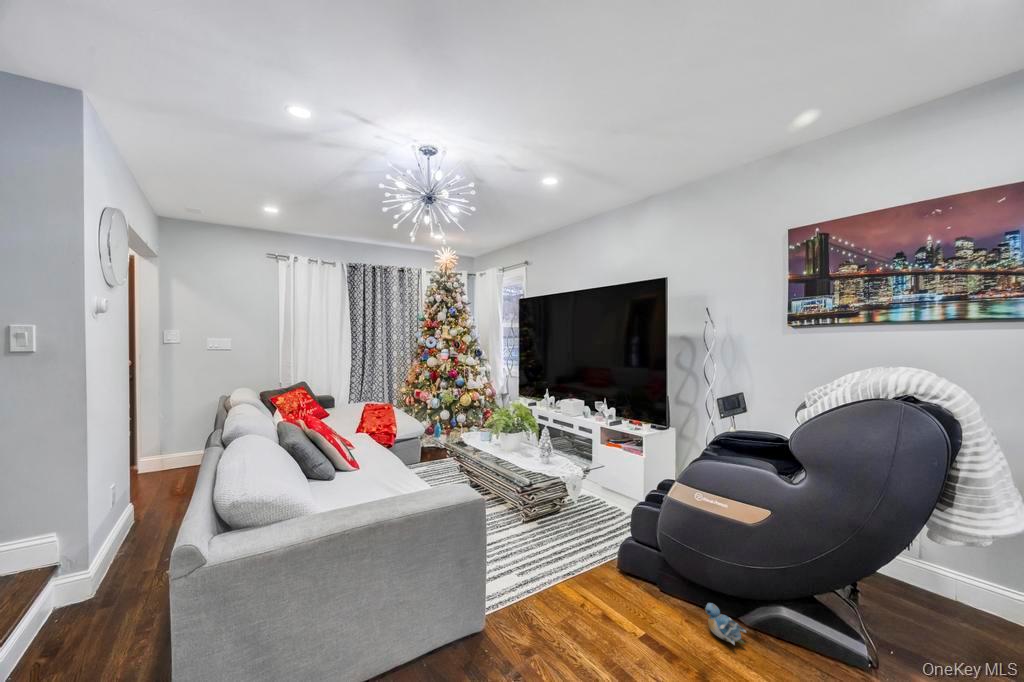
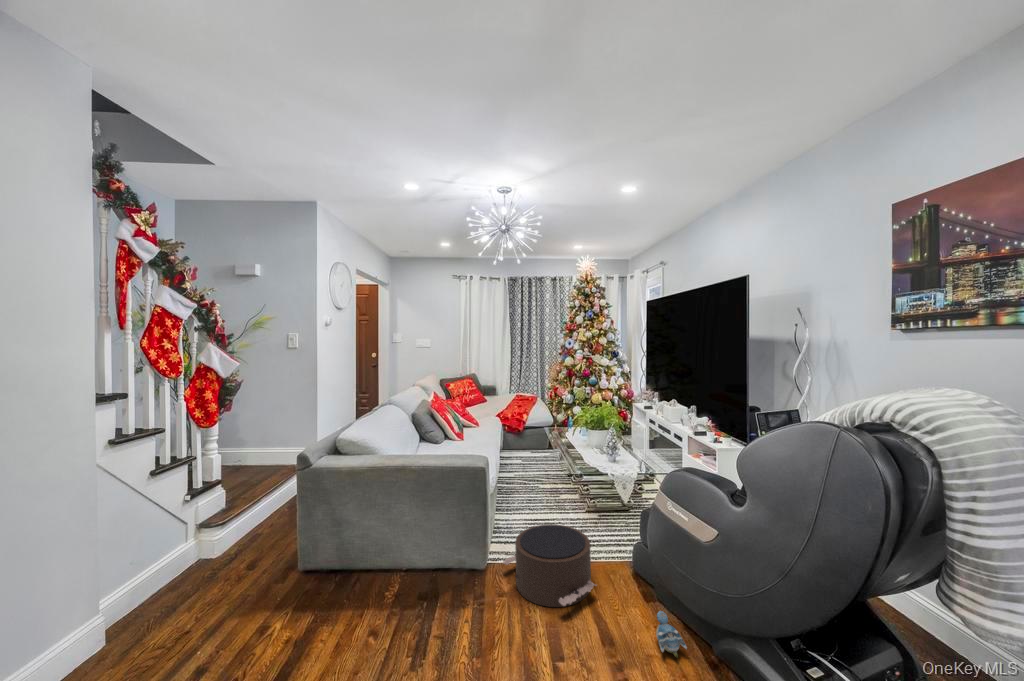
pouf: none [507,543,626,647] -> present [503,524,595,607]

